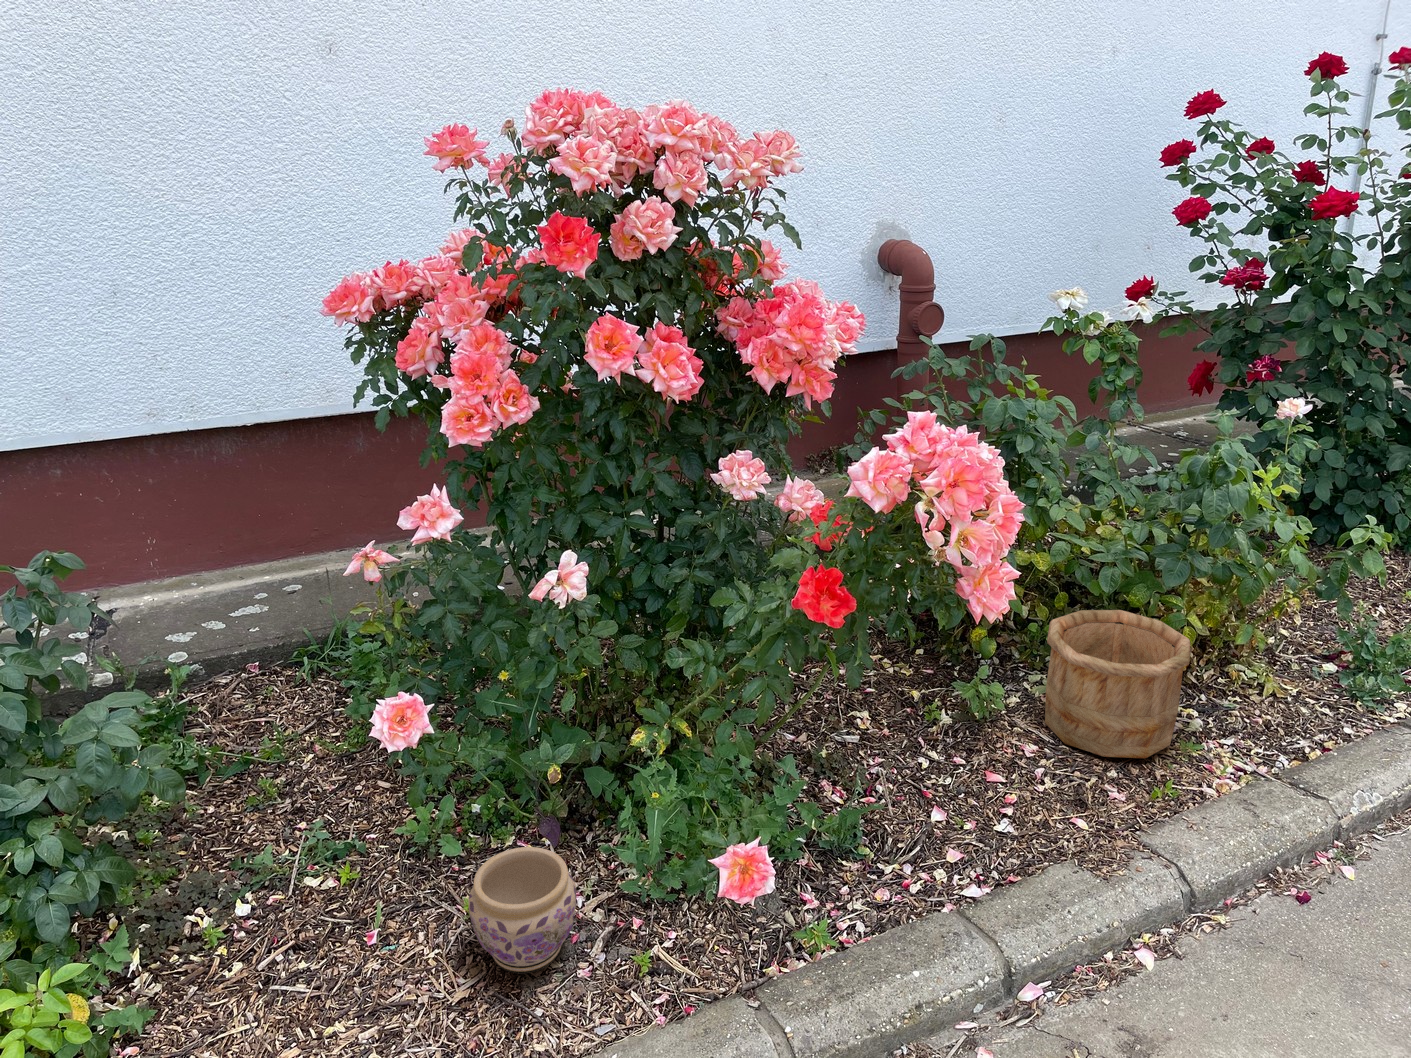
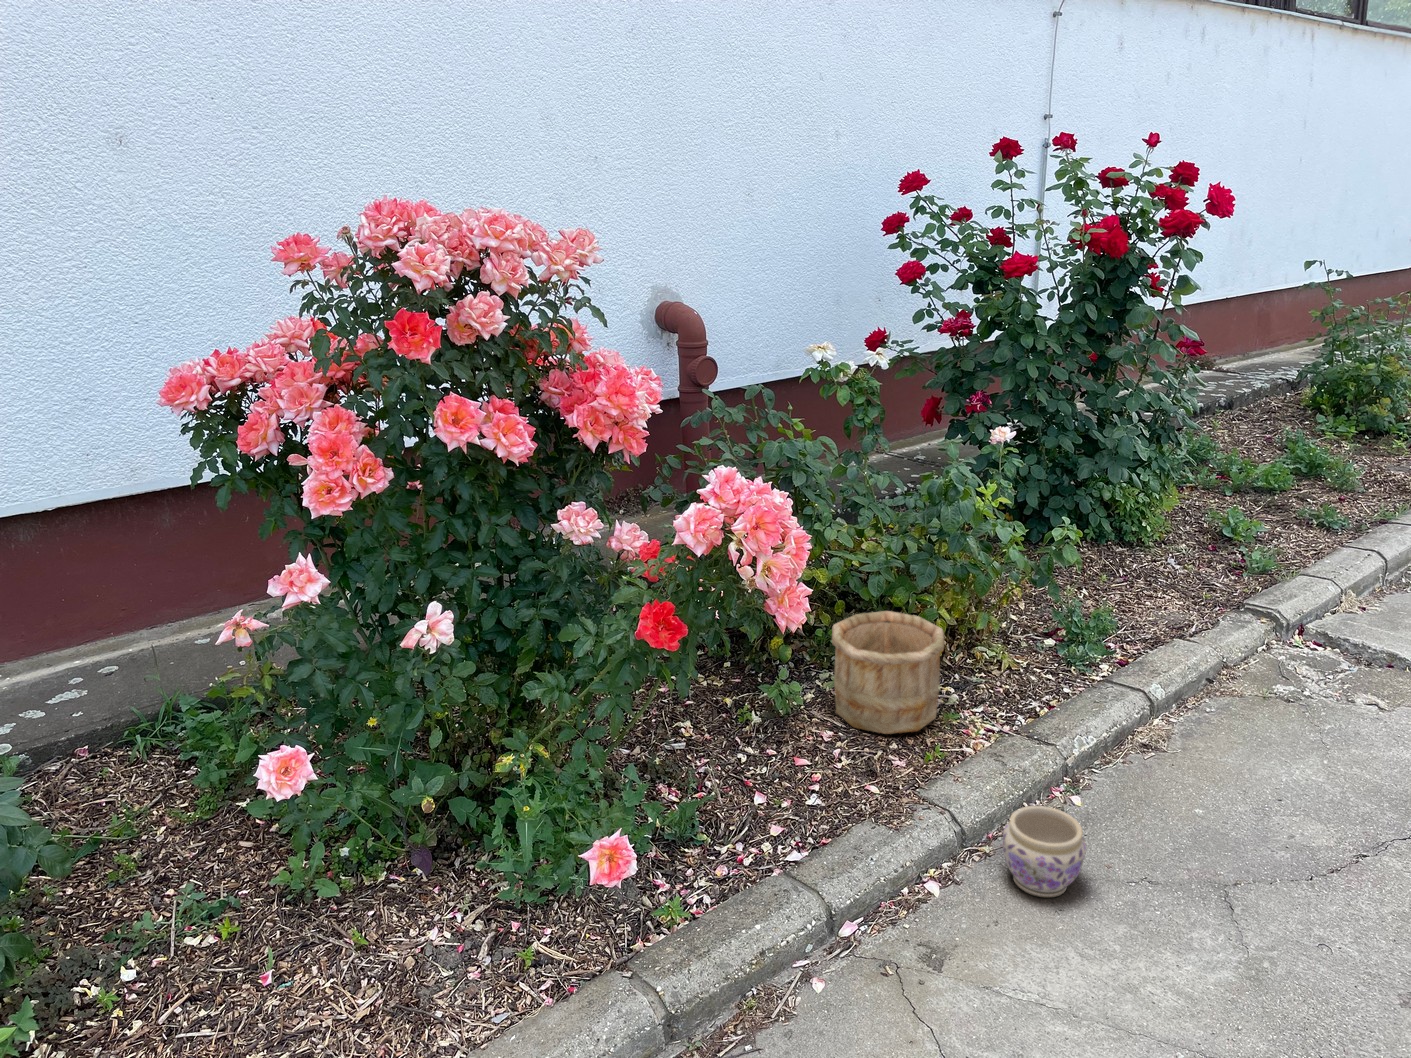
planter: present [468,847,576,973] -> present [1003,806,1086,898]

